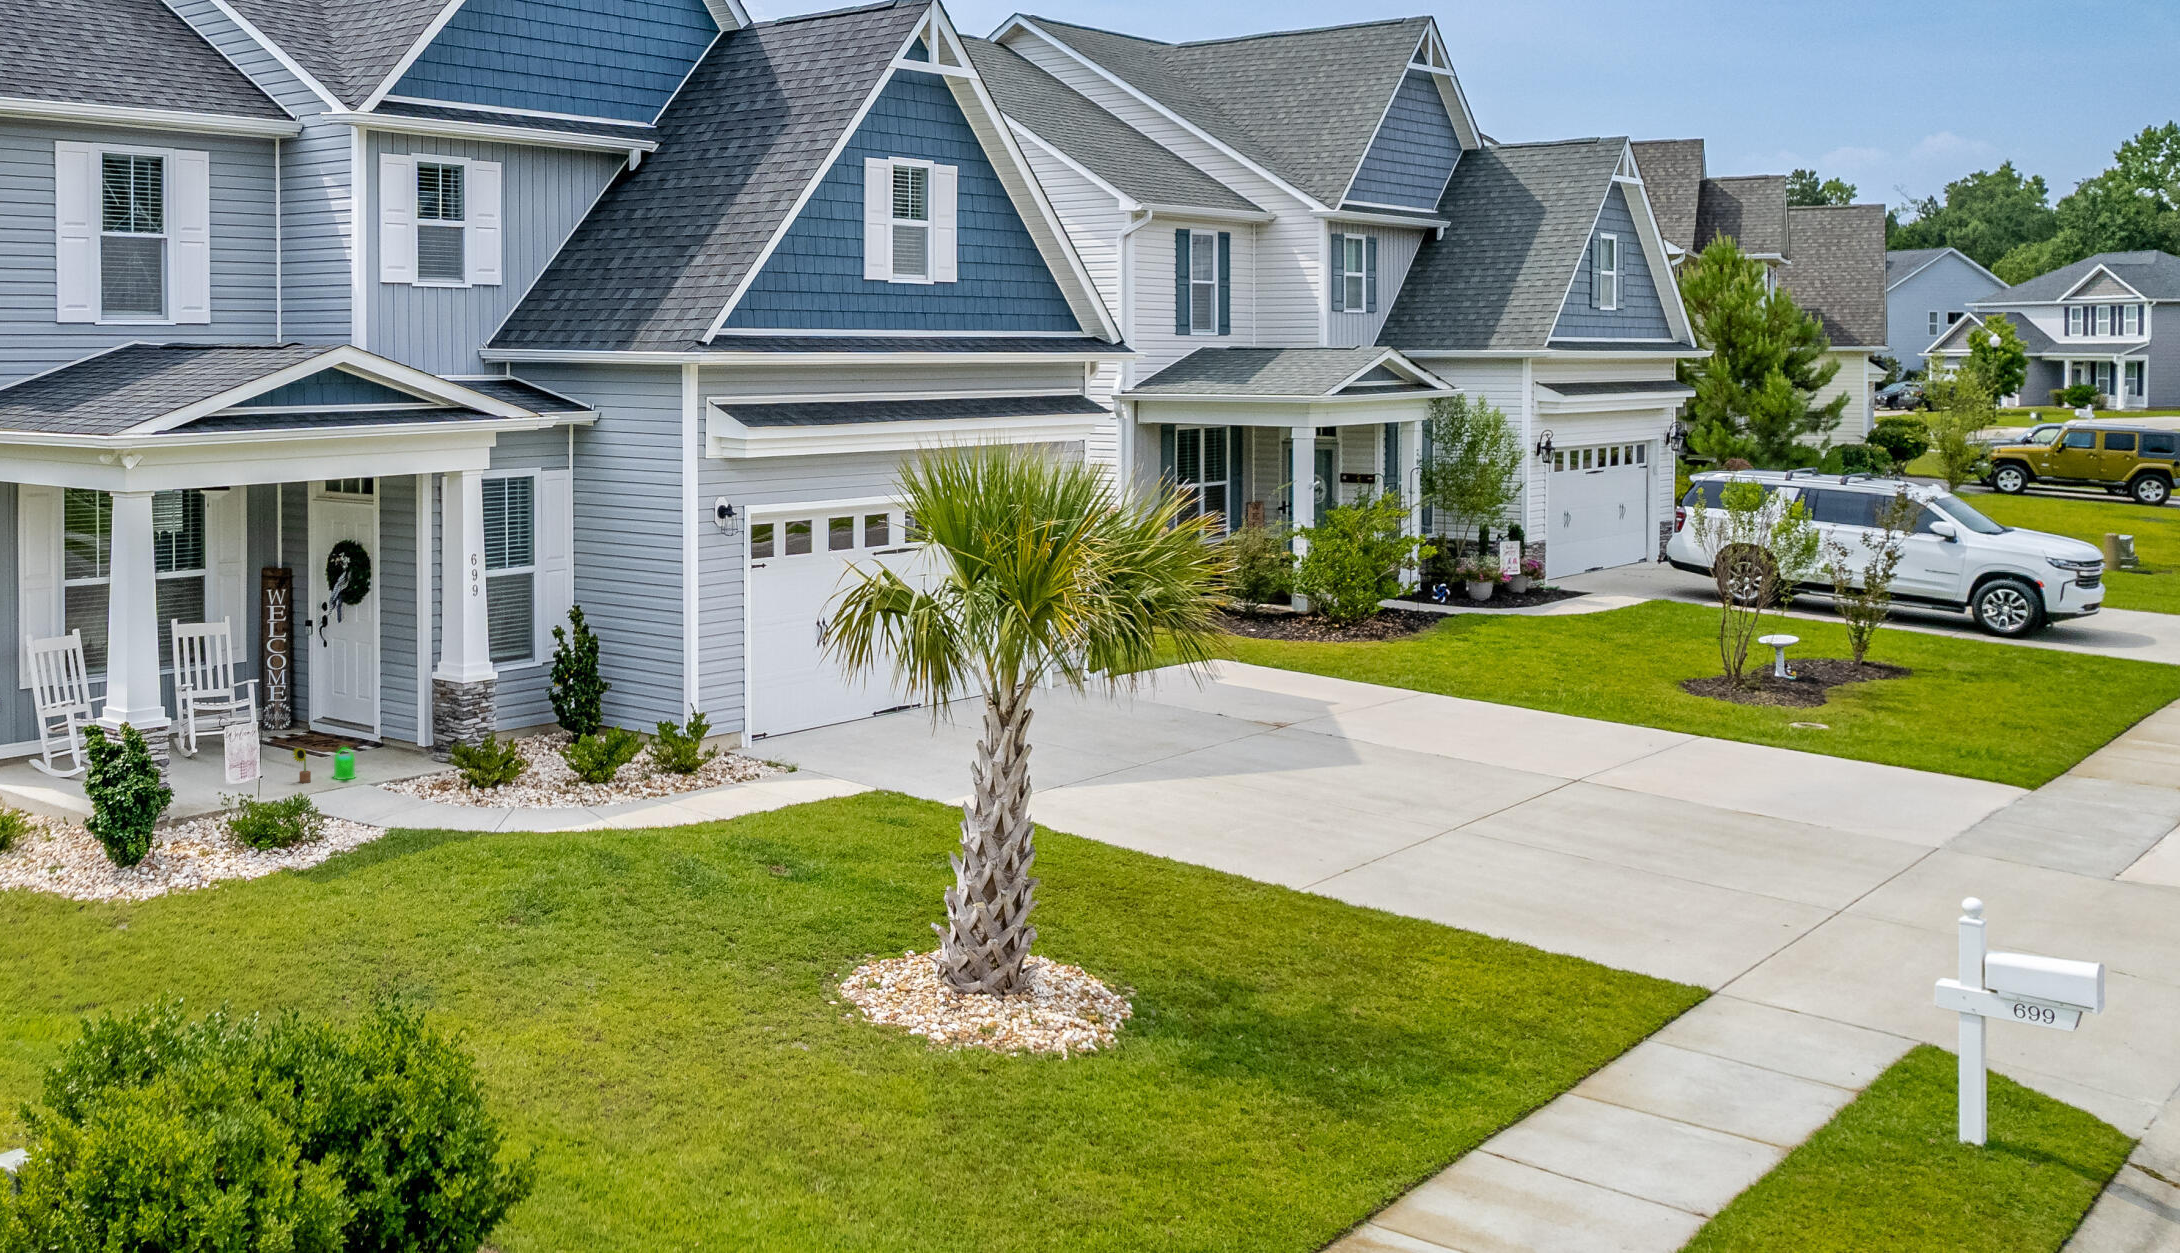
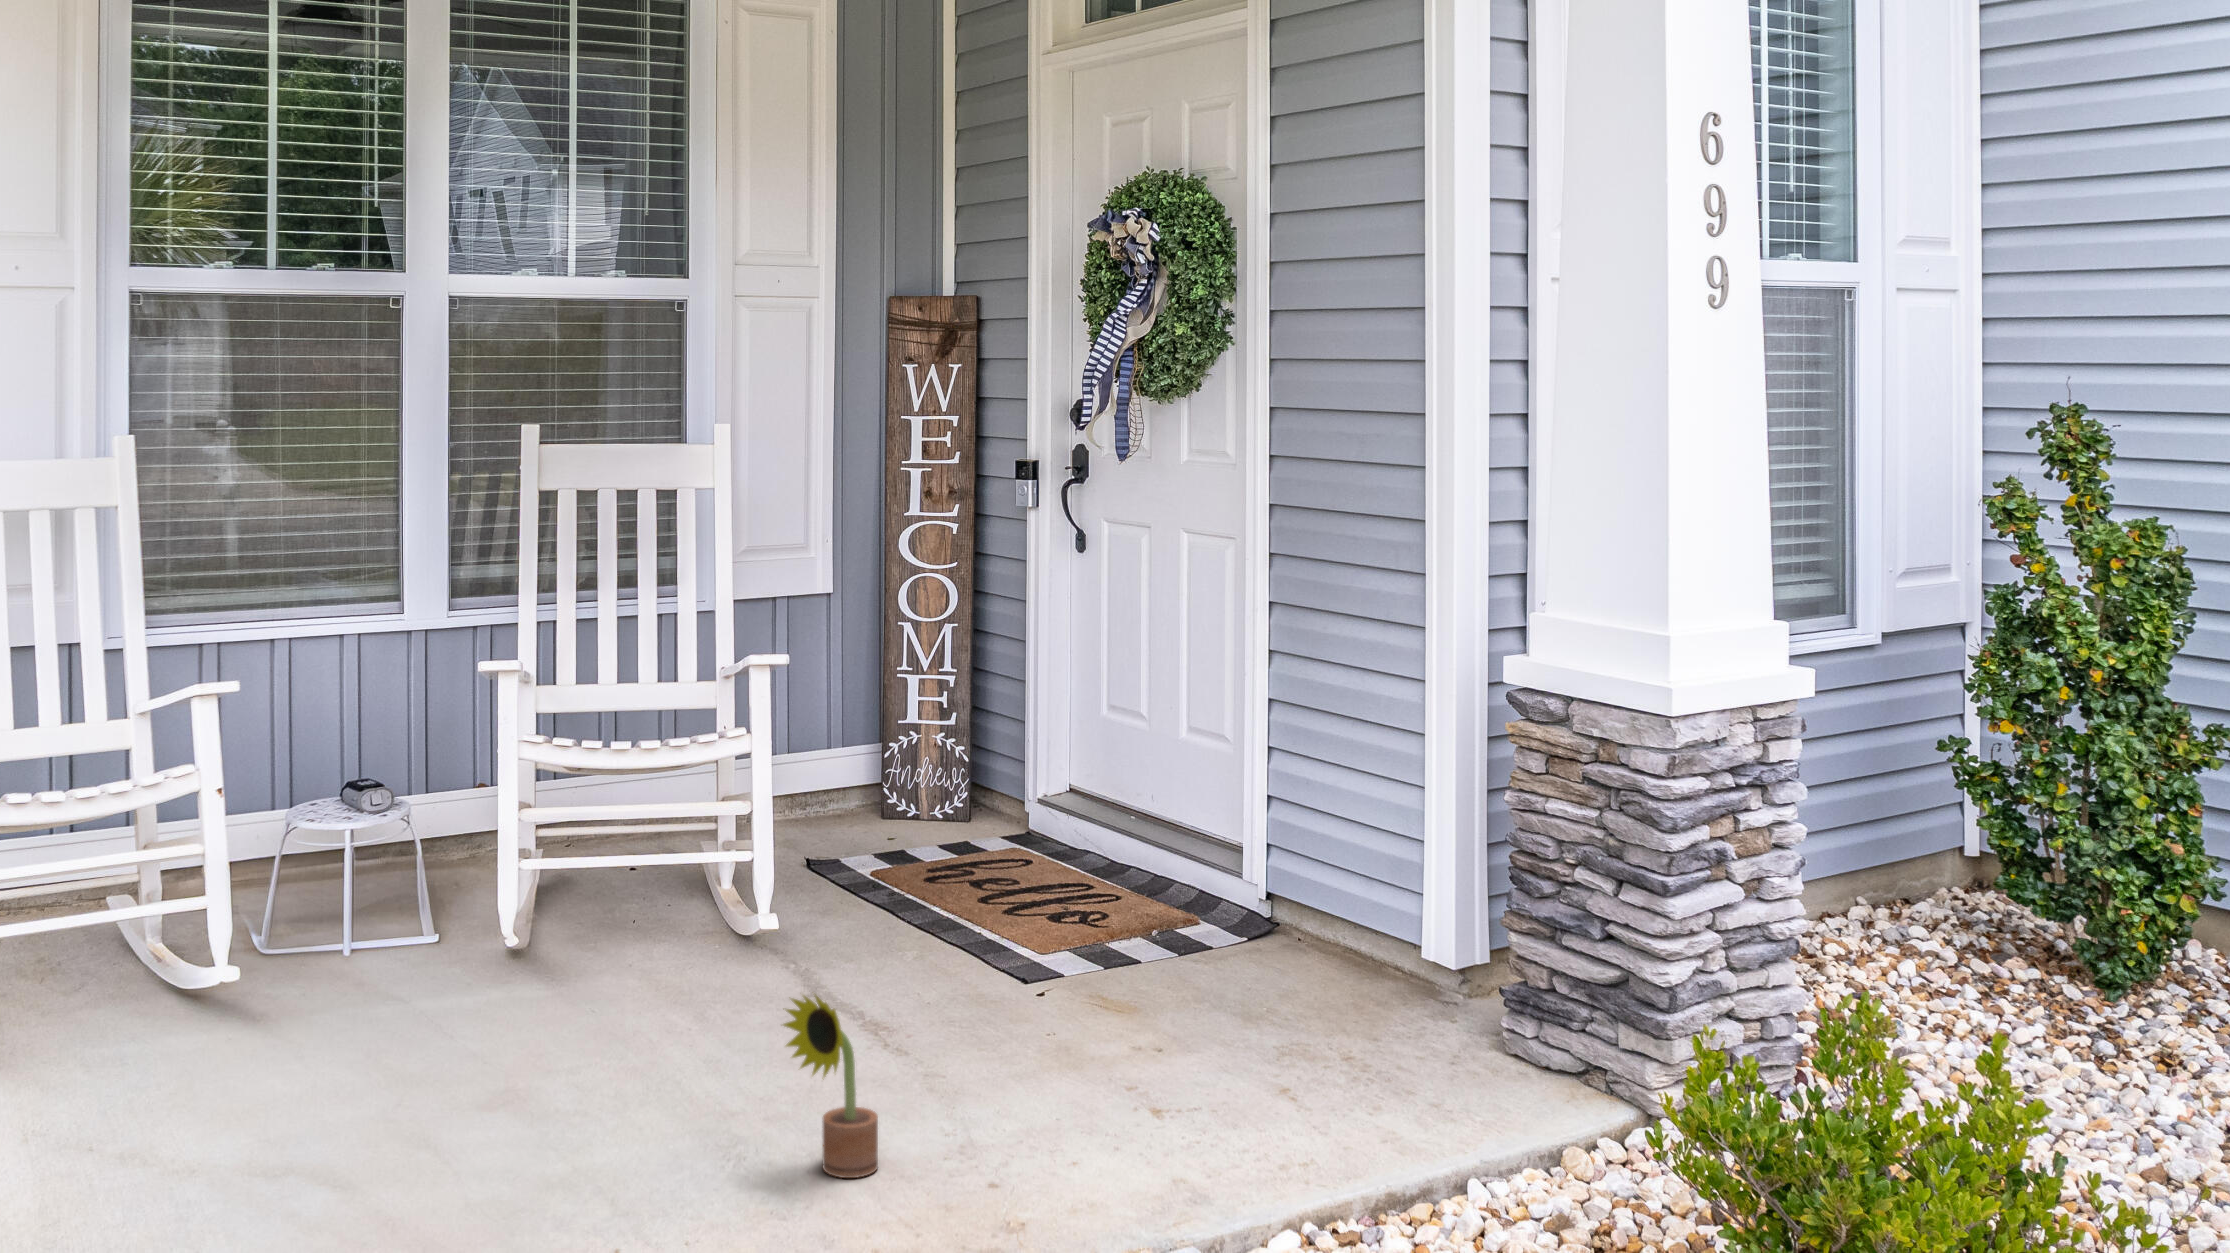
watering can: present [334,747,355,780] -> none [995,997,1116,1171]

